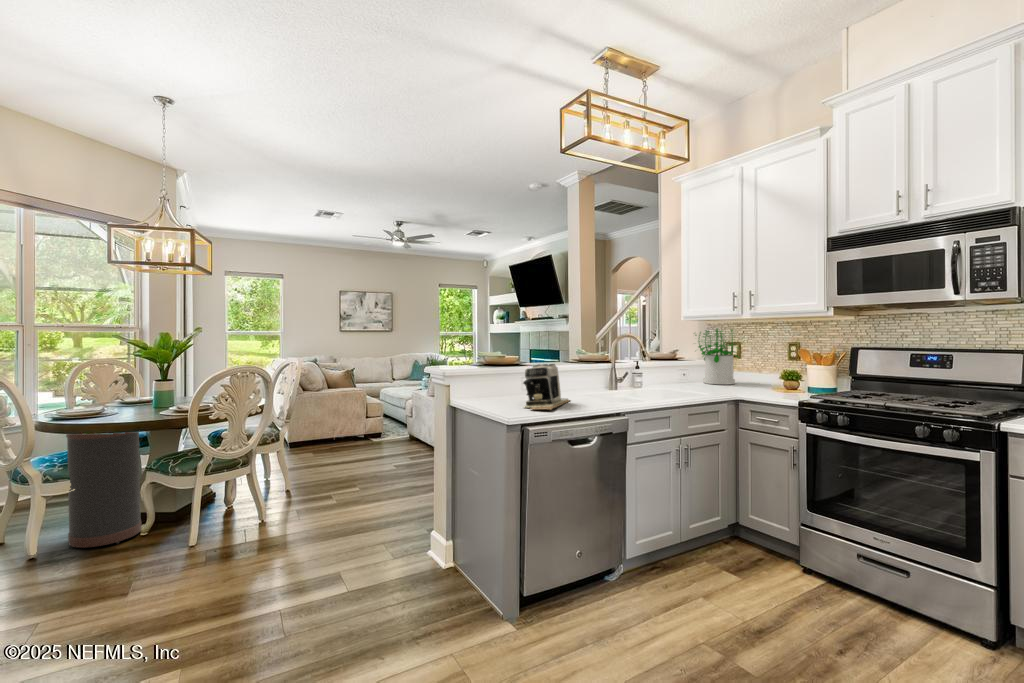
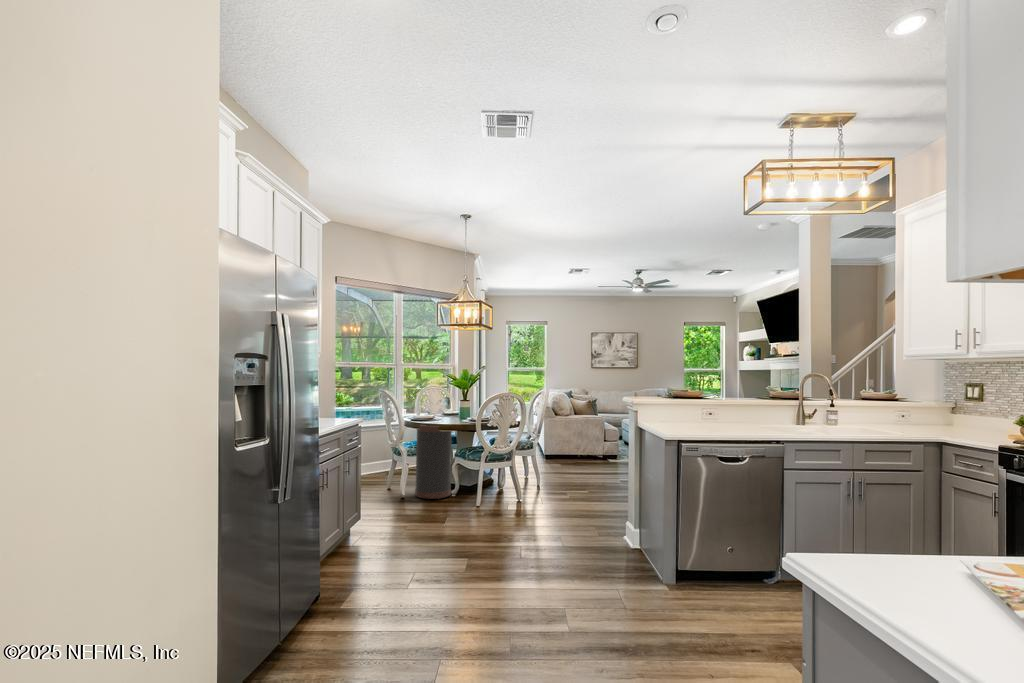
potted plant: present [695,328,740,384] -> none [882,375,932,430]
coffee maker: present [523,364,570,410] -> none [684,400,731,433]

